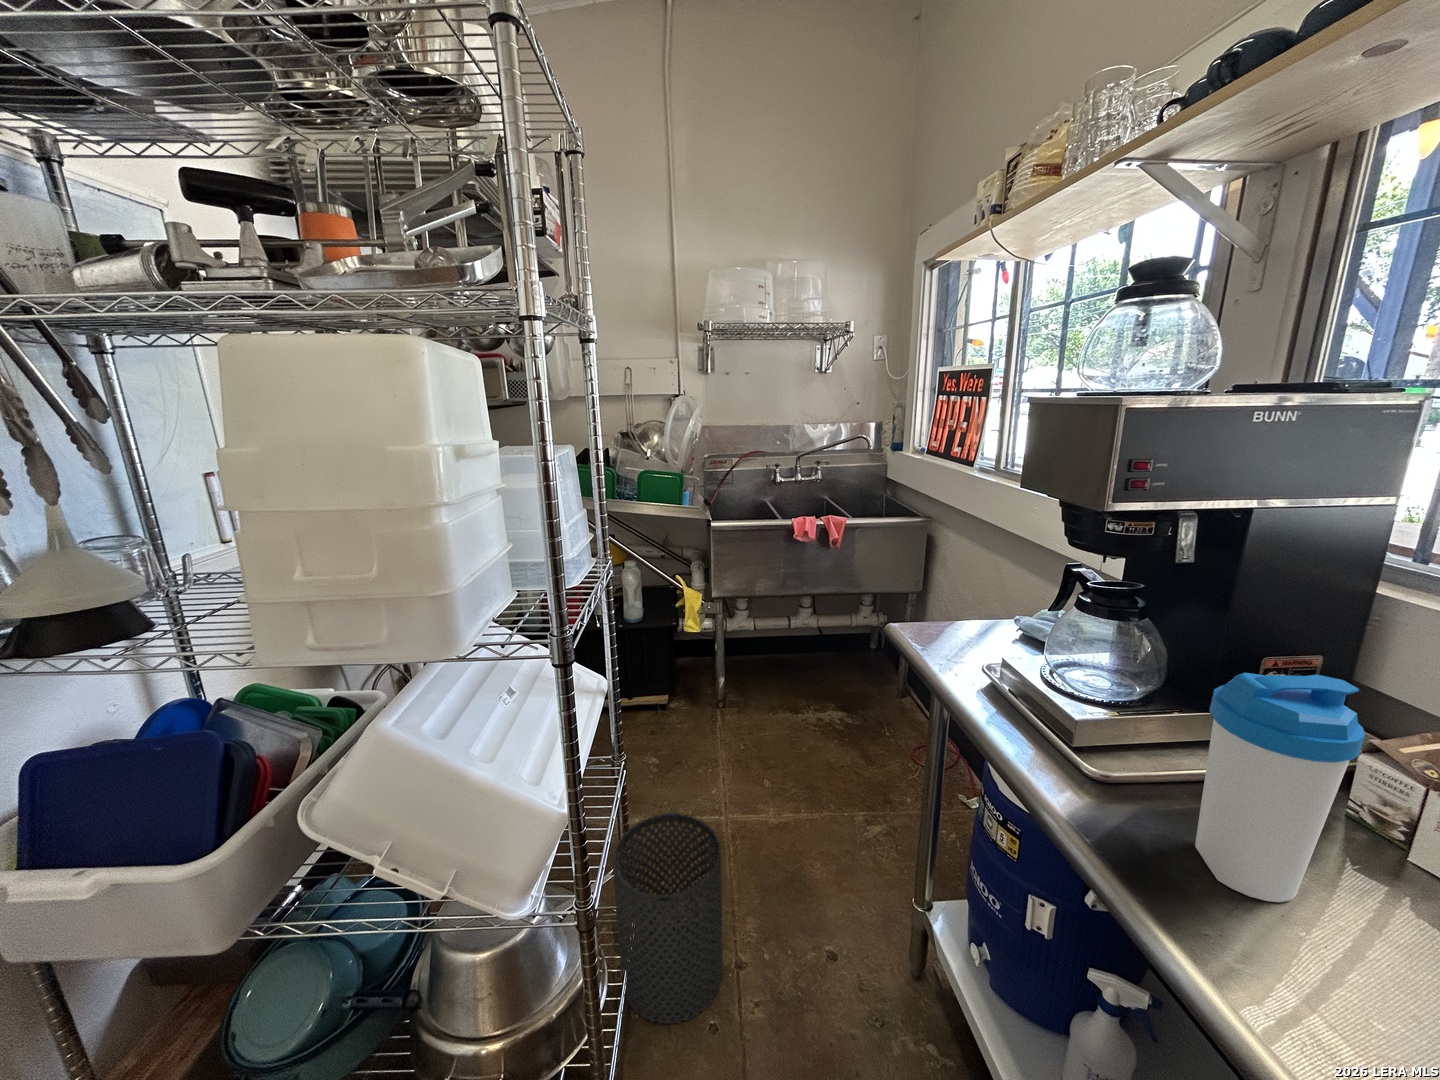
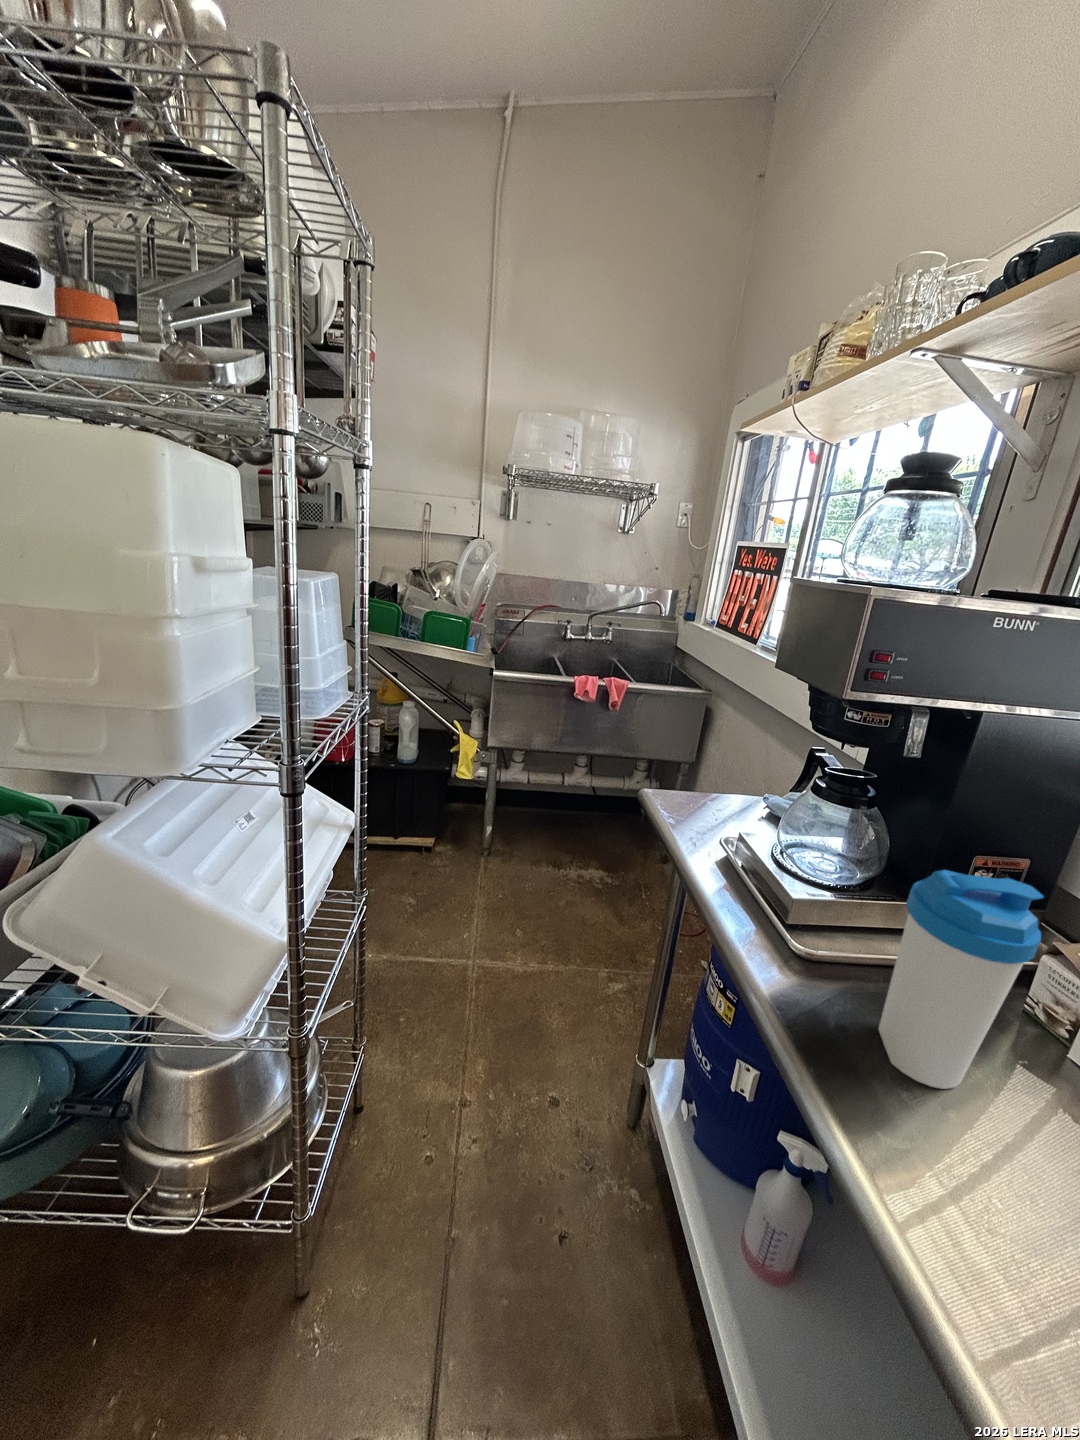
trash can: present [613,812,723,1024] -> none [346,950,456,1149]

